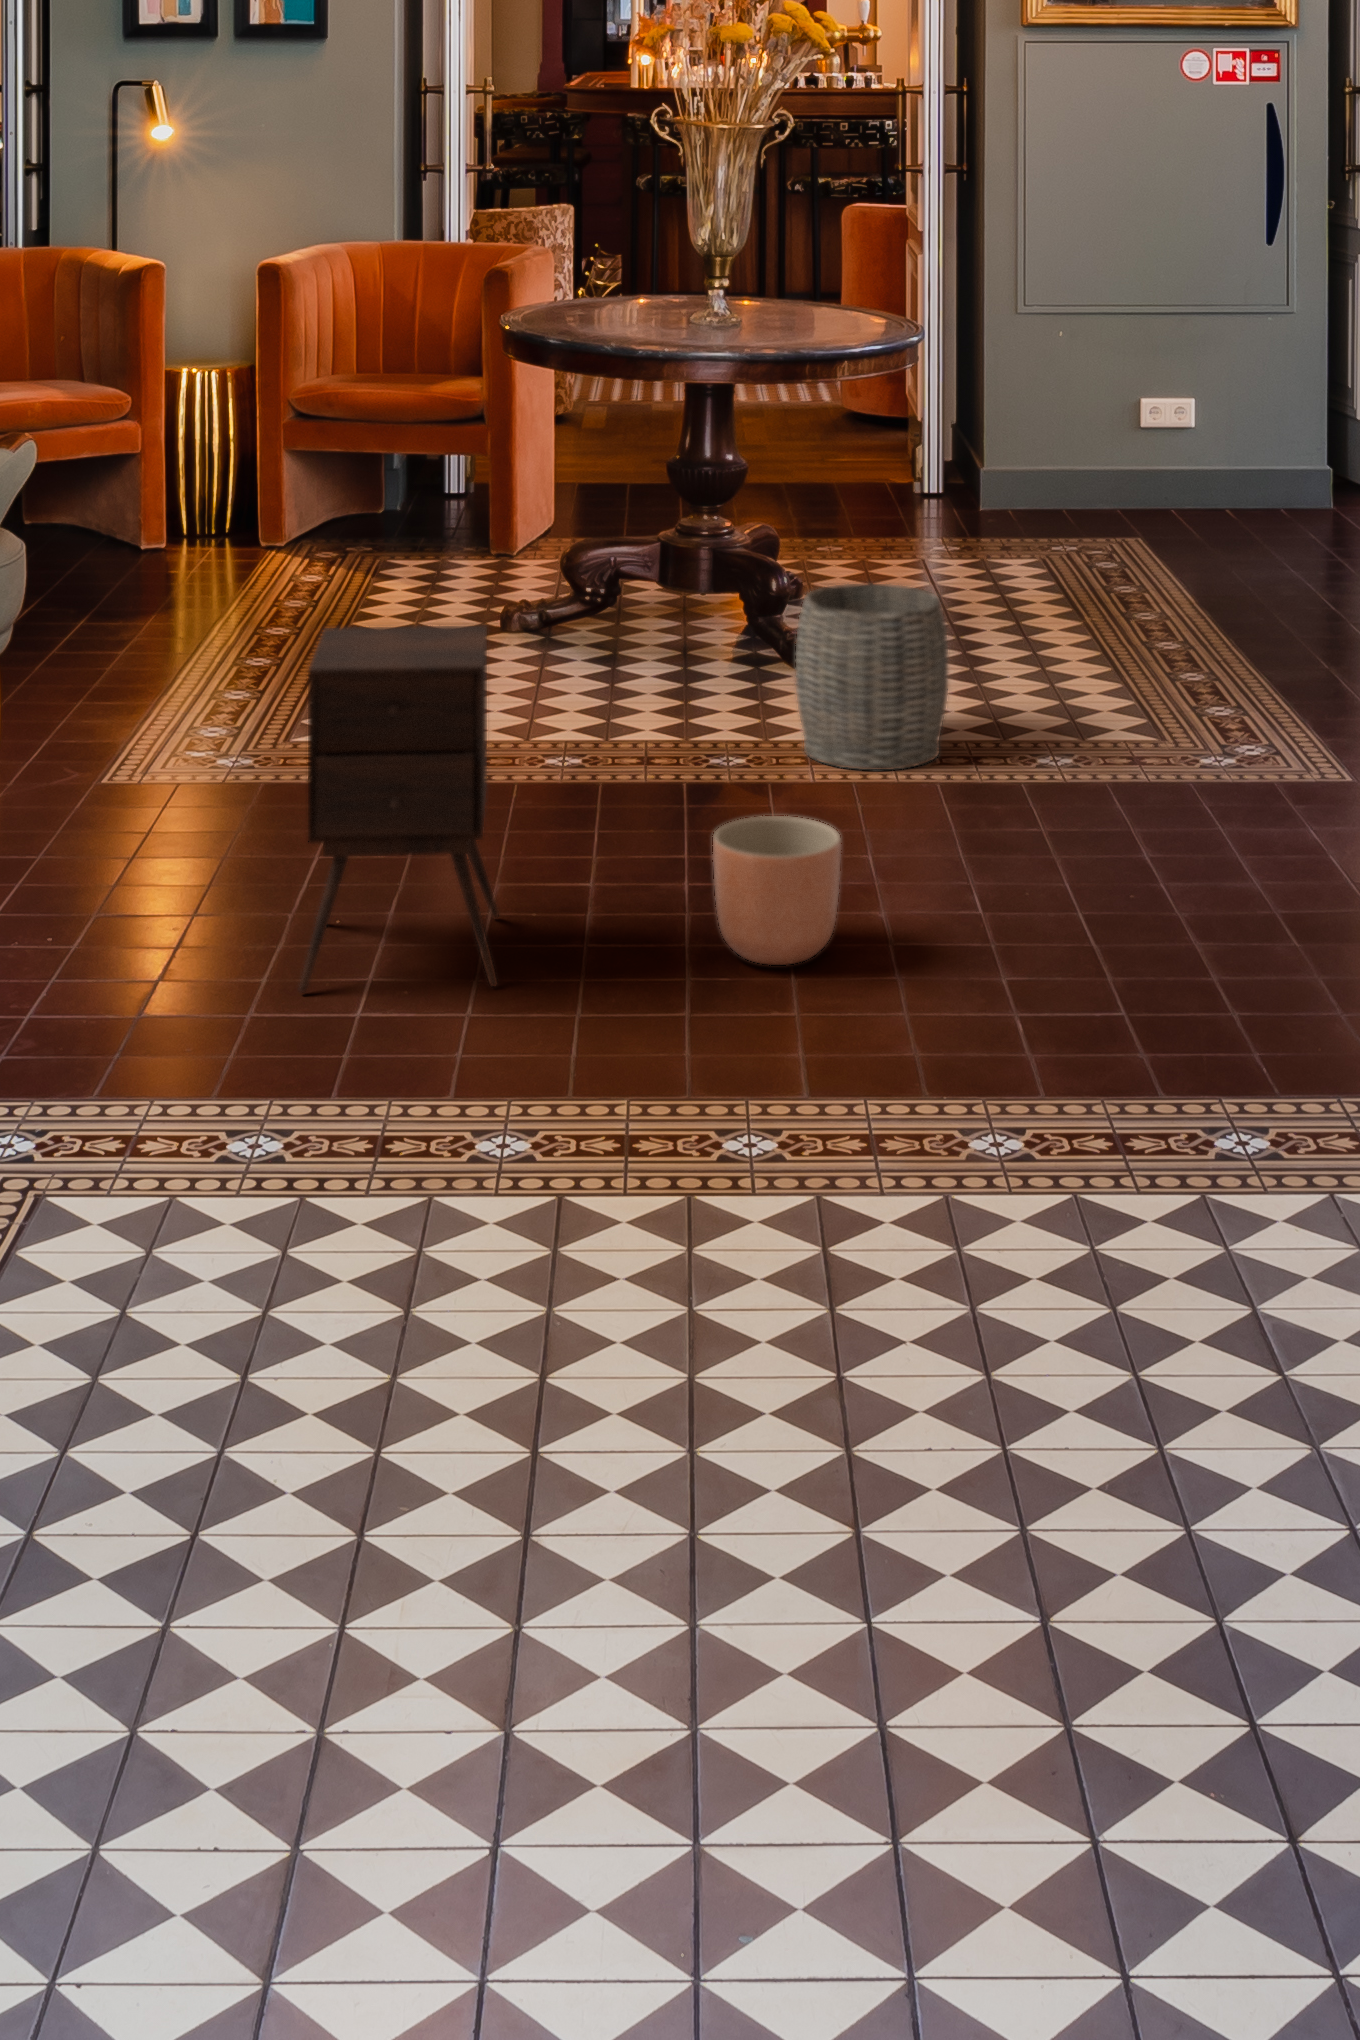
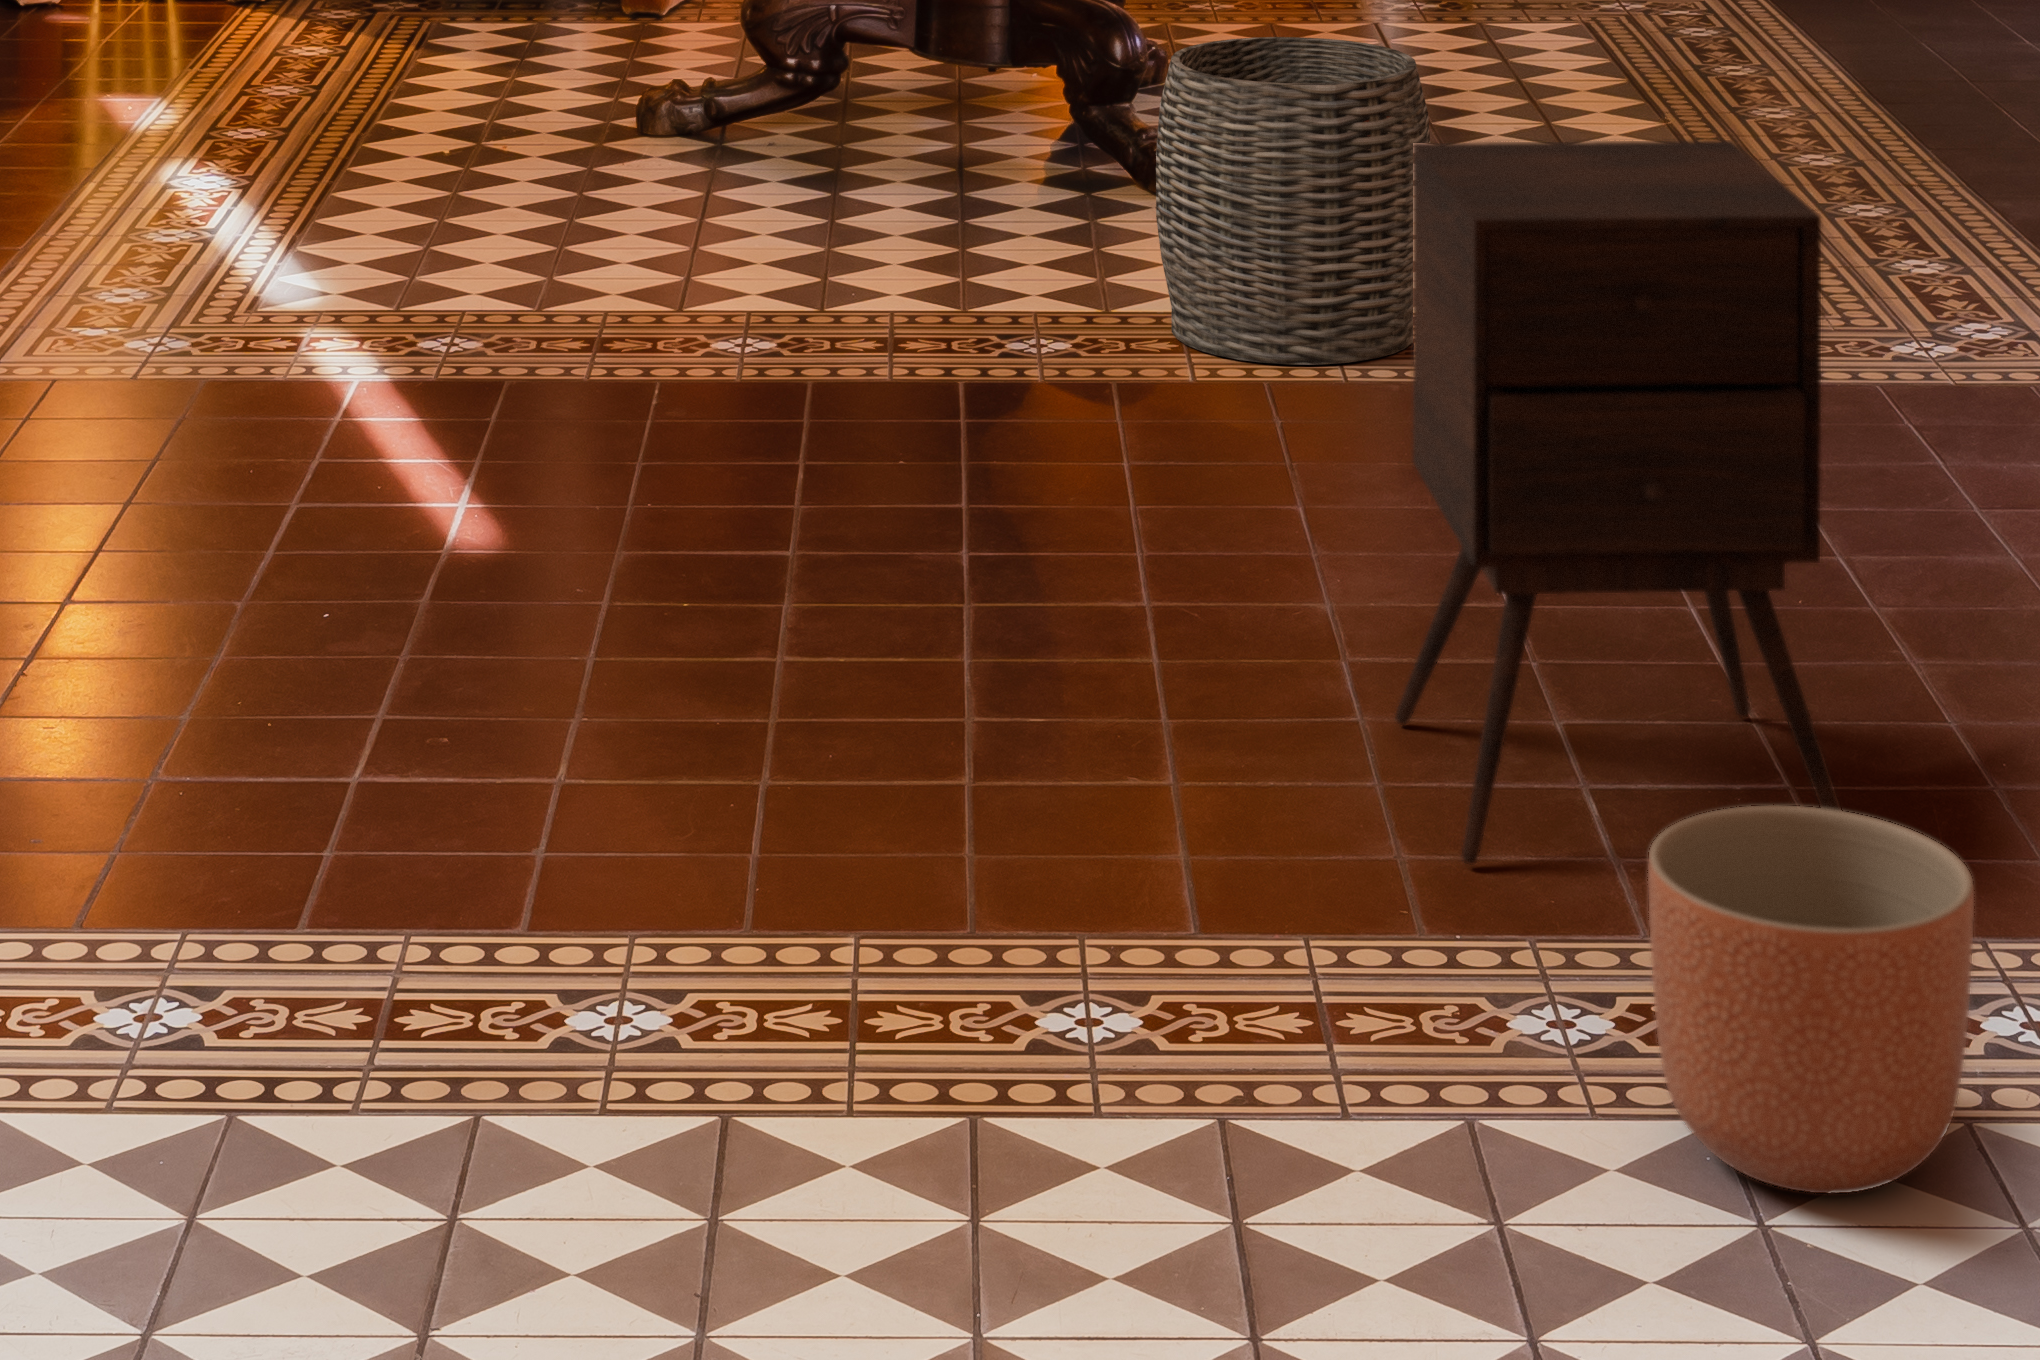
side table: present [299,626,499,992] -> present [1395,140,1842,865]
planter: present [713,816,841,965] -> present [1648,806,1974,1193]

